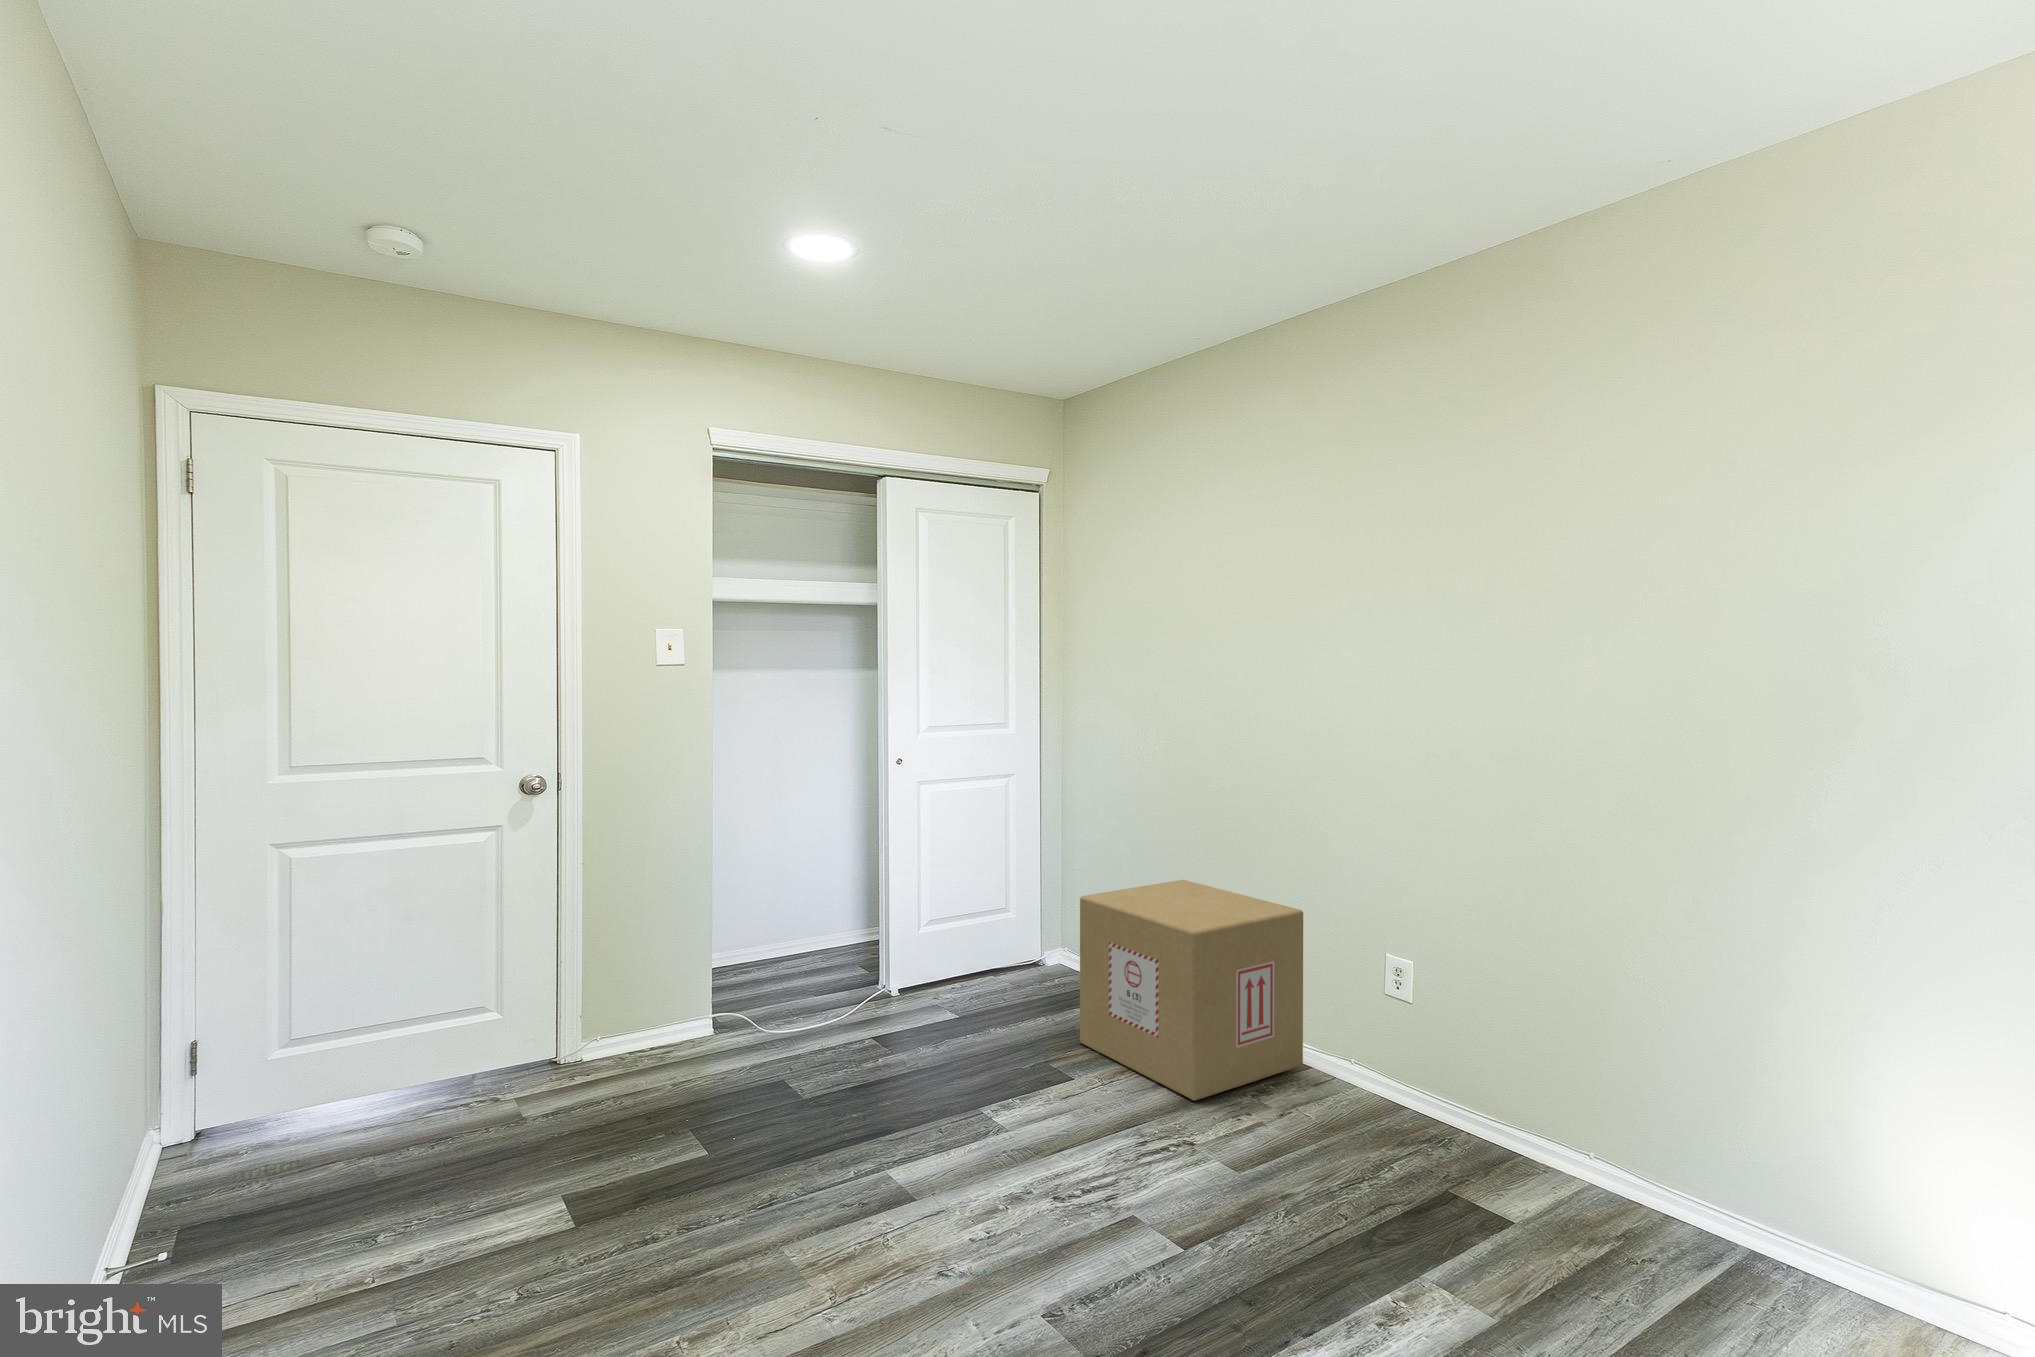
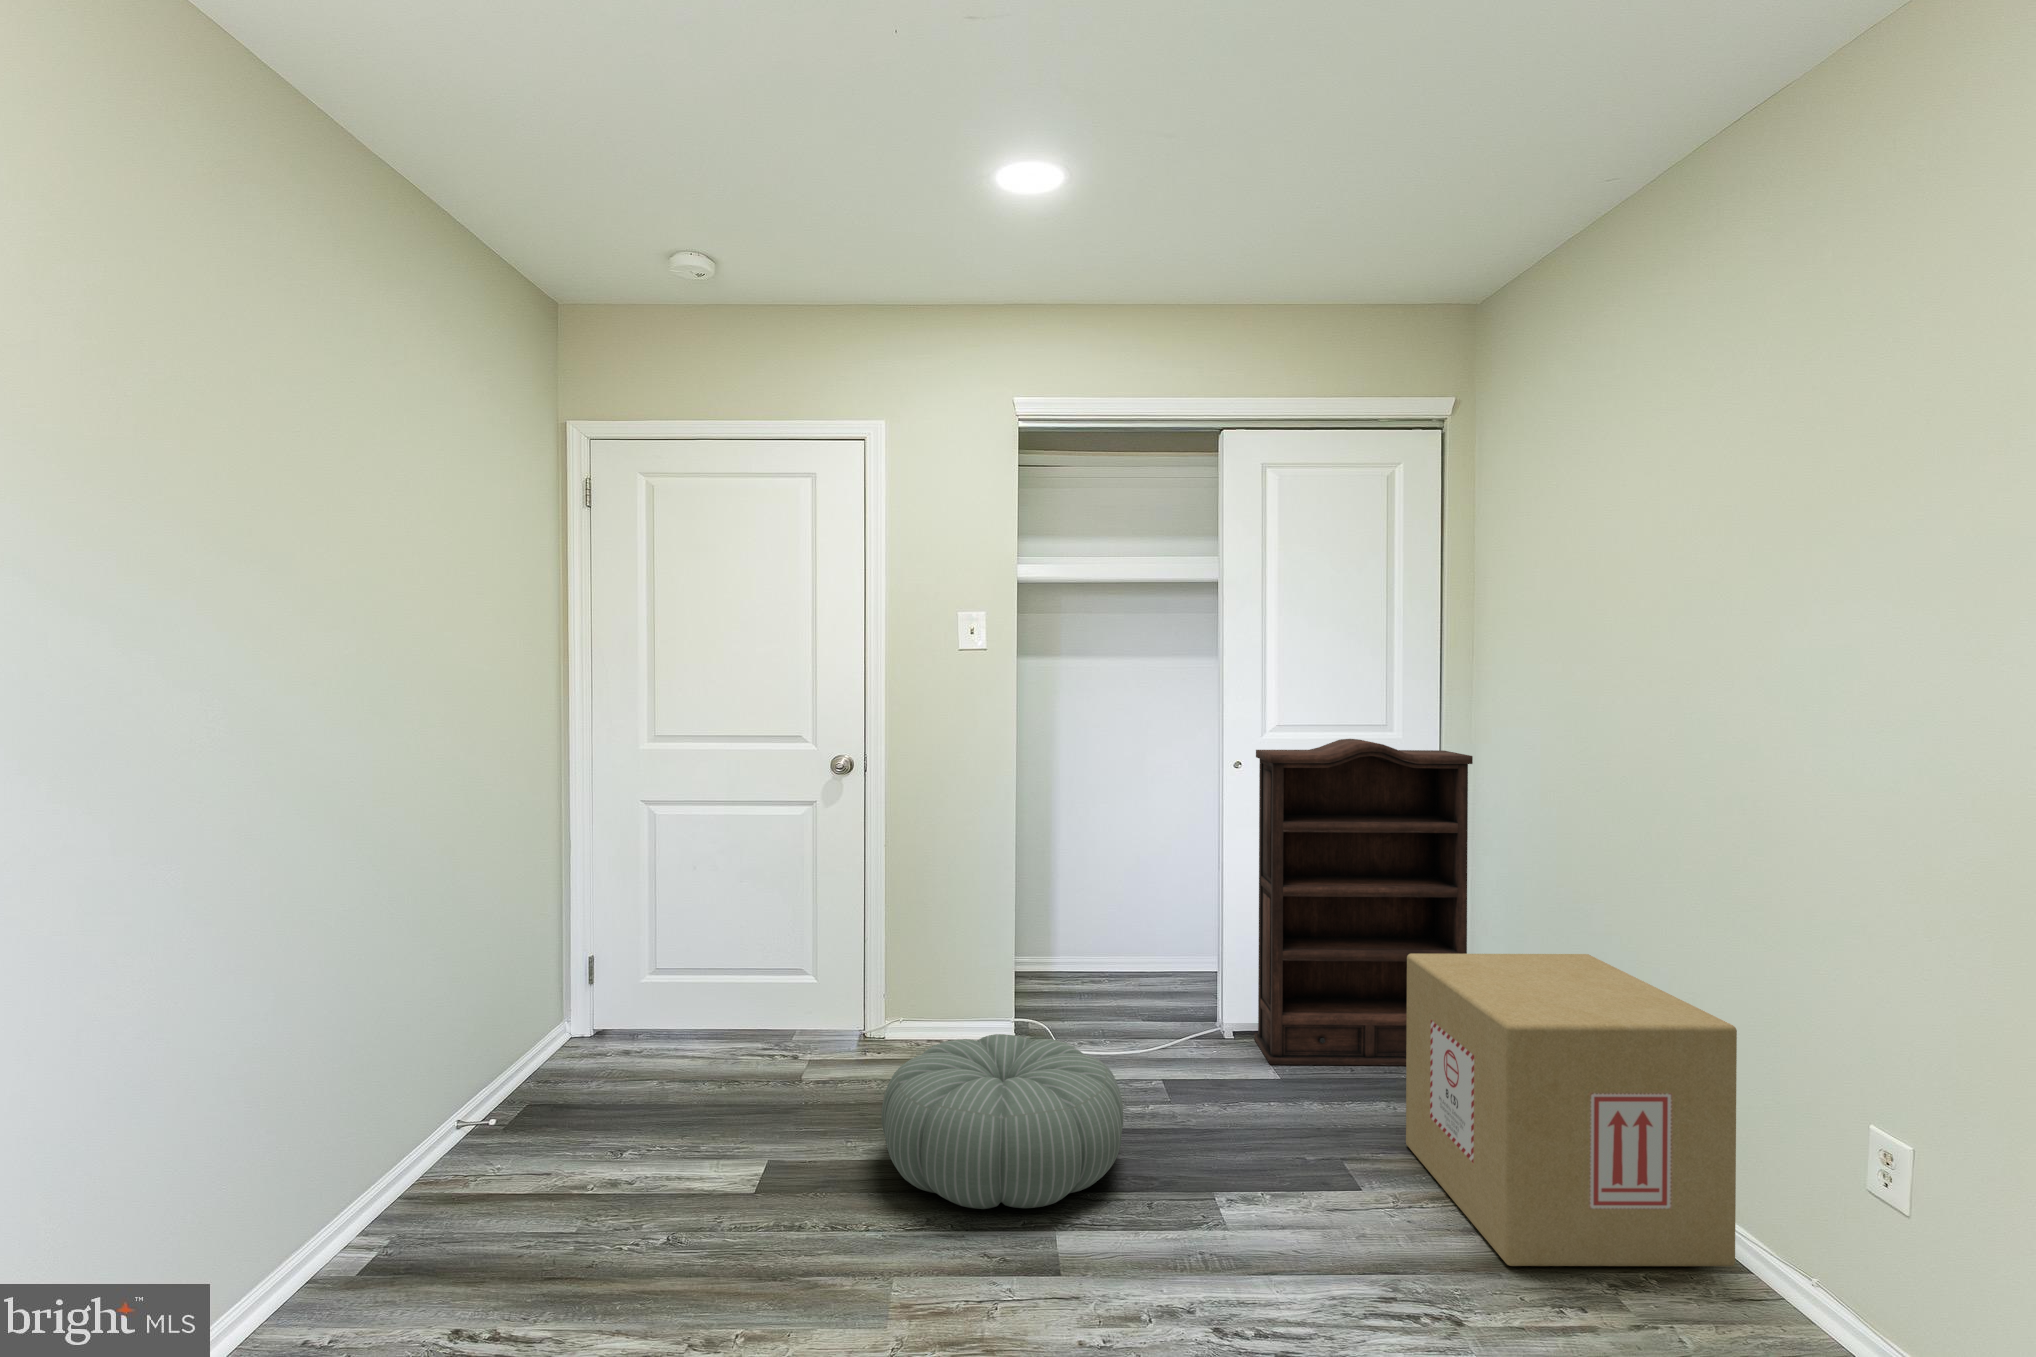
bookshelf: none [916,732,1079,1009] -> present [1254,739,1473,1065]
pouf: none [682,1017,910,1175] -> present [881,1034,1123,1209]

